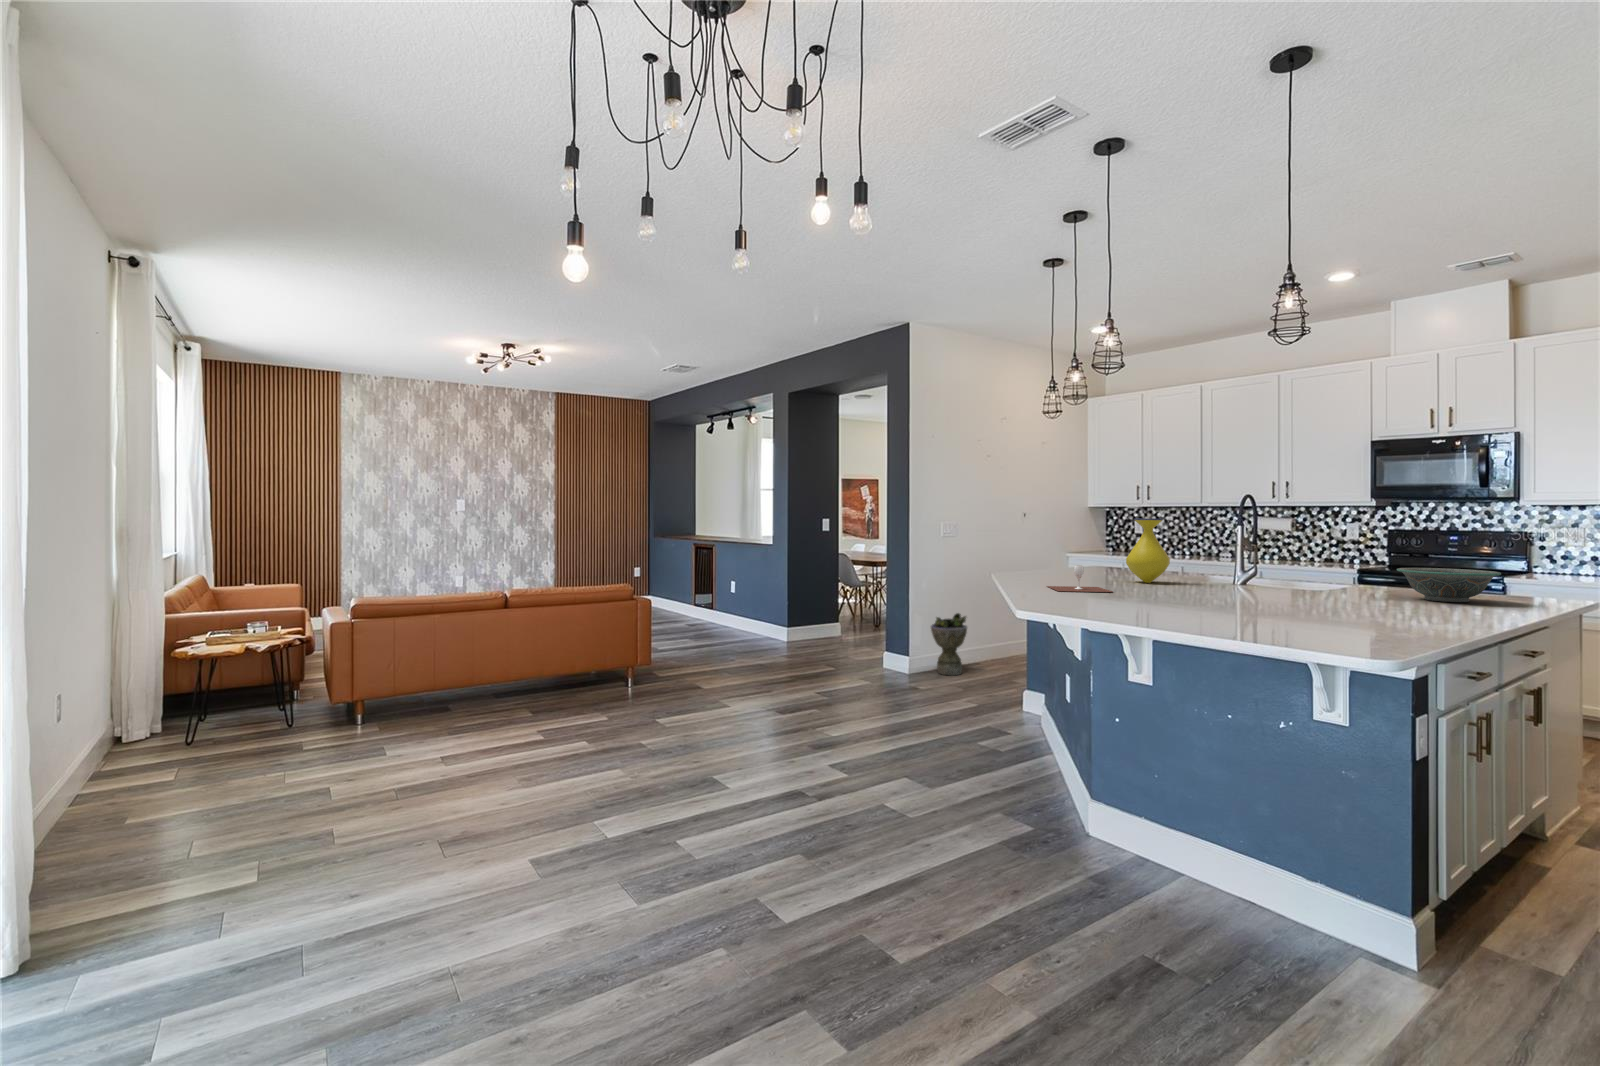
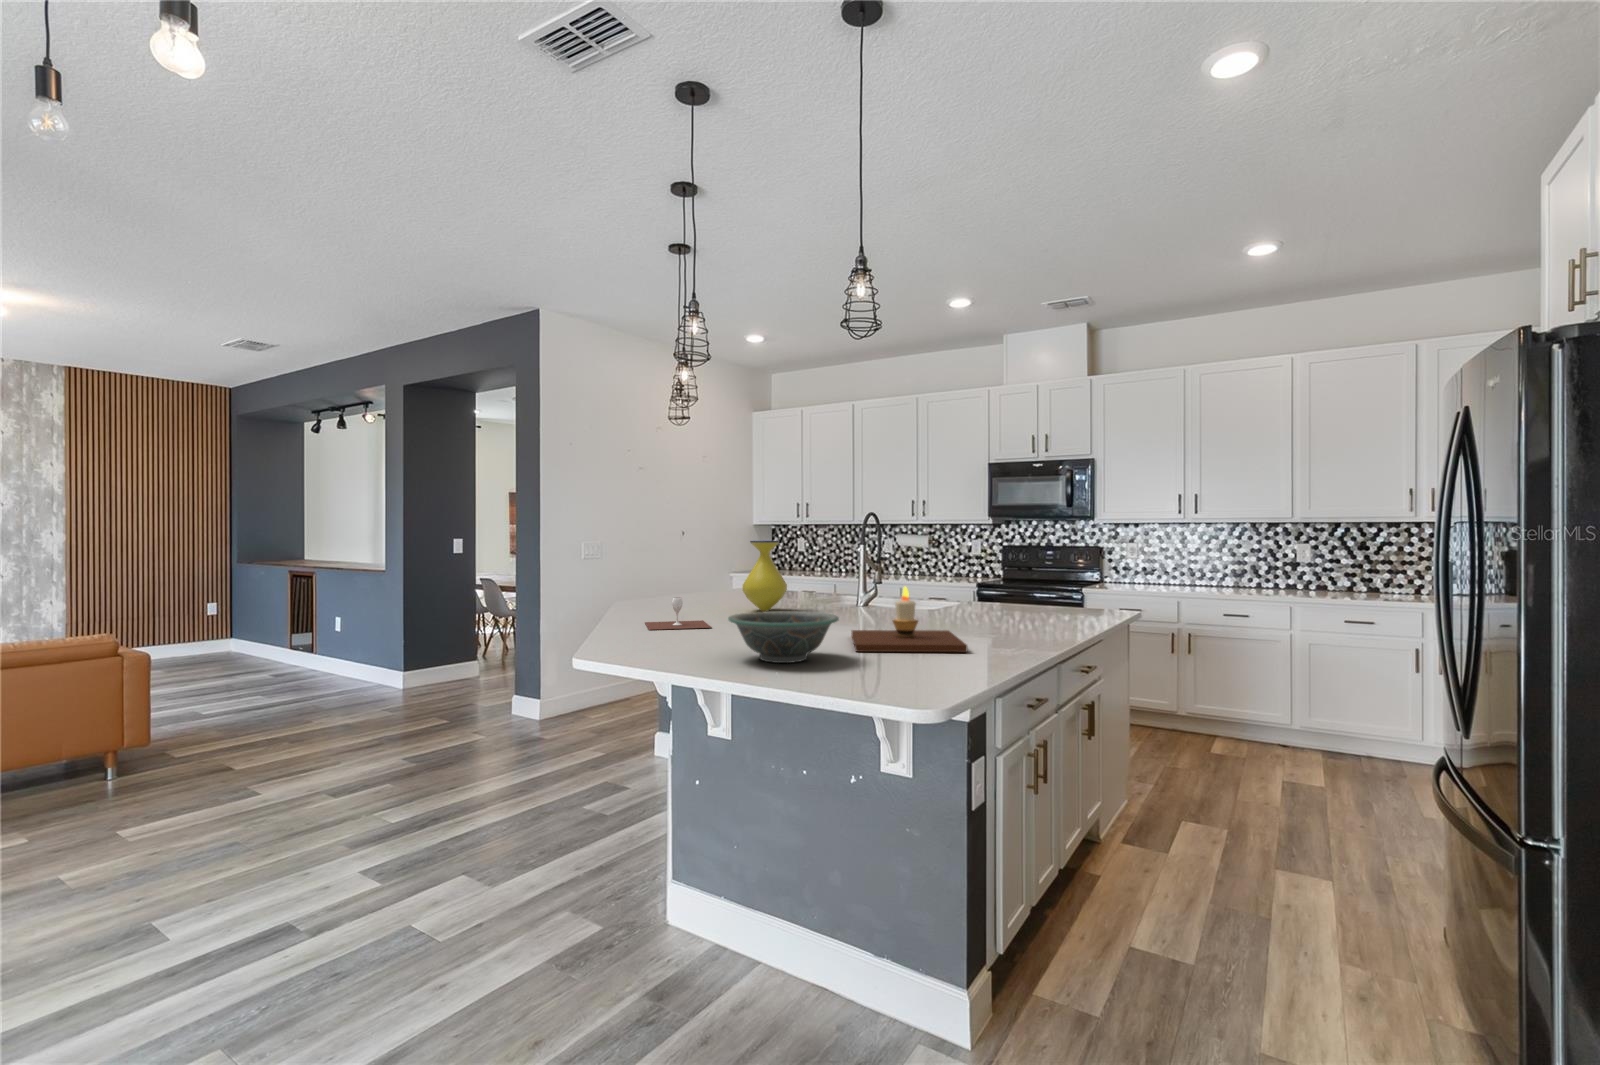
candle: none [1261,557,1402,621] -> present [852,586,967,652]
decorative bowl: present [1397,568,1501,602] -> present [728,611,839,663]
planter: present [931,613,967,675] -> none [567,645,611,718]

